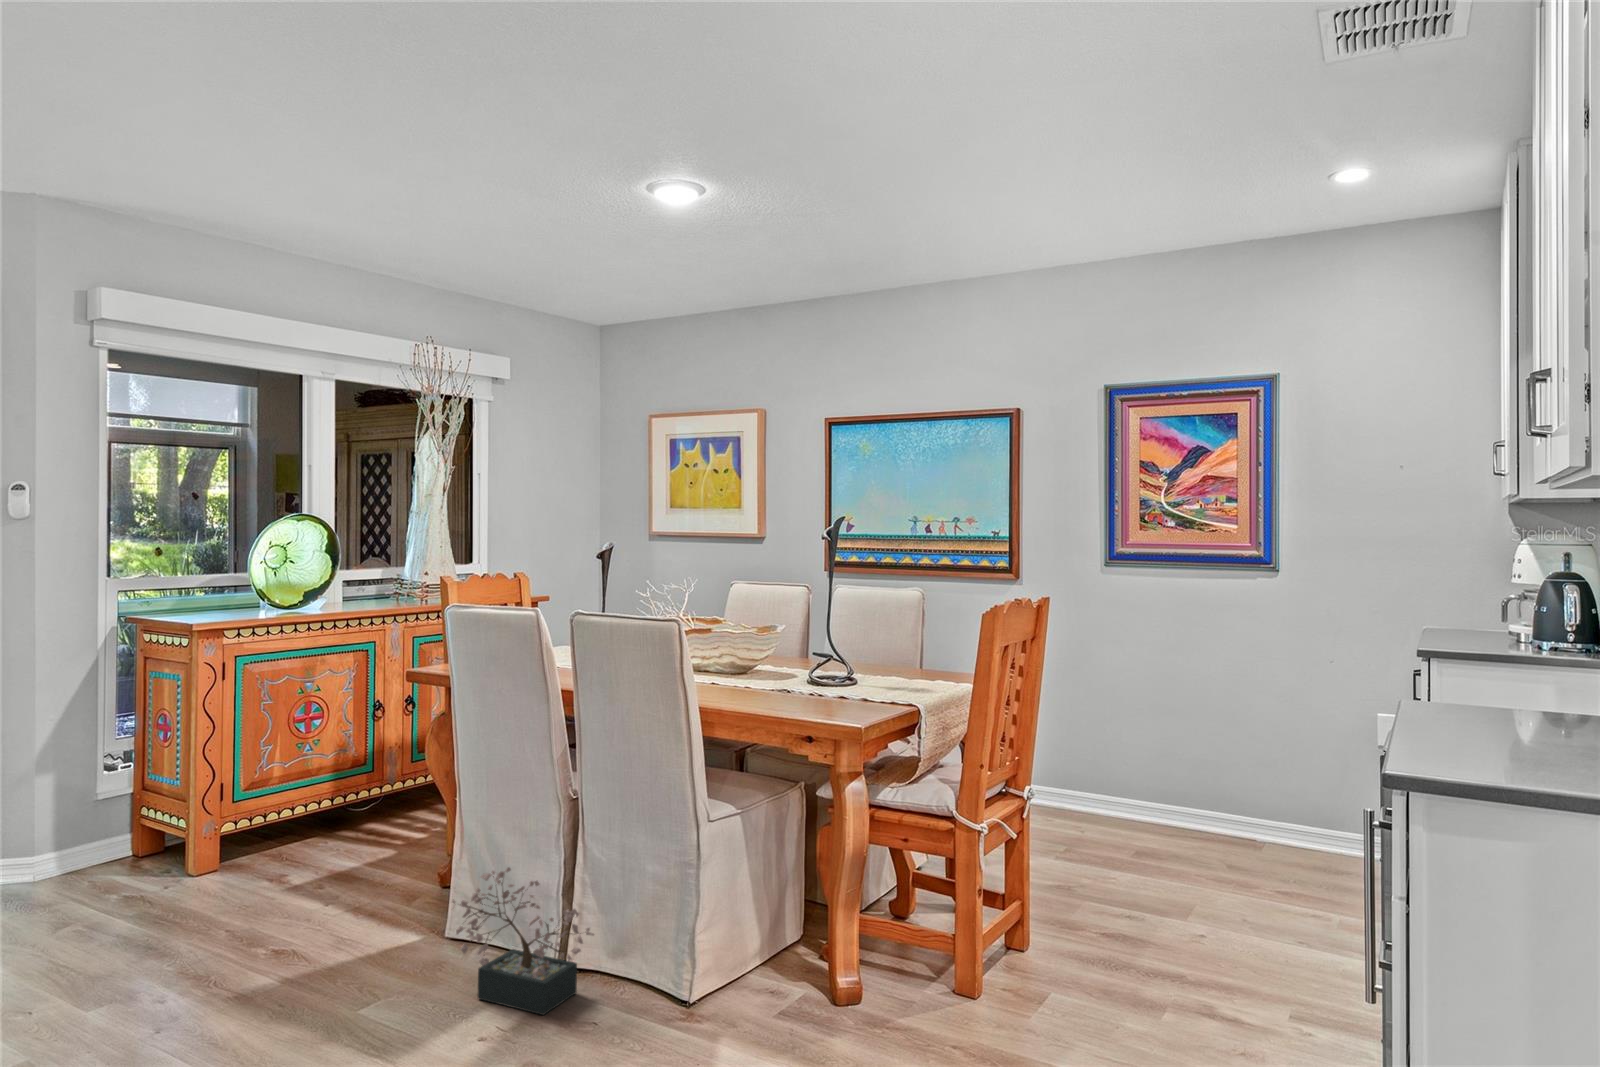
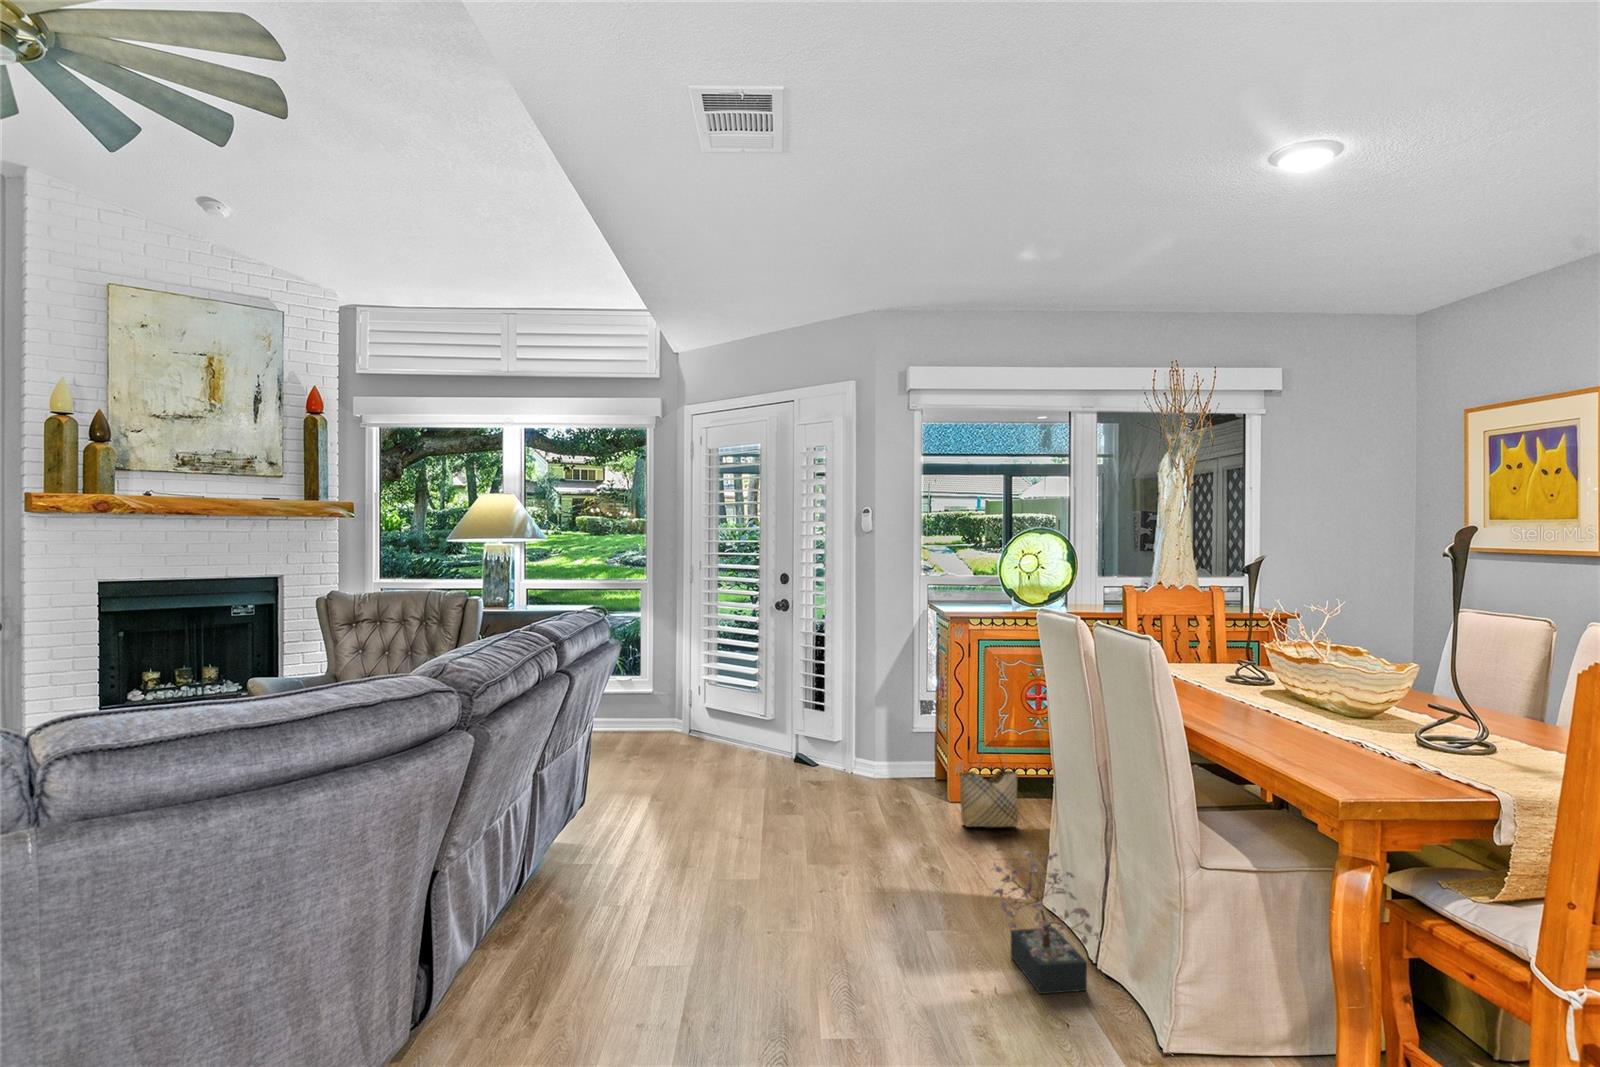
woven basket: none [245,782,323,900] -> present [959,740,1018,827]

